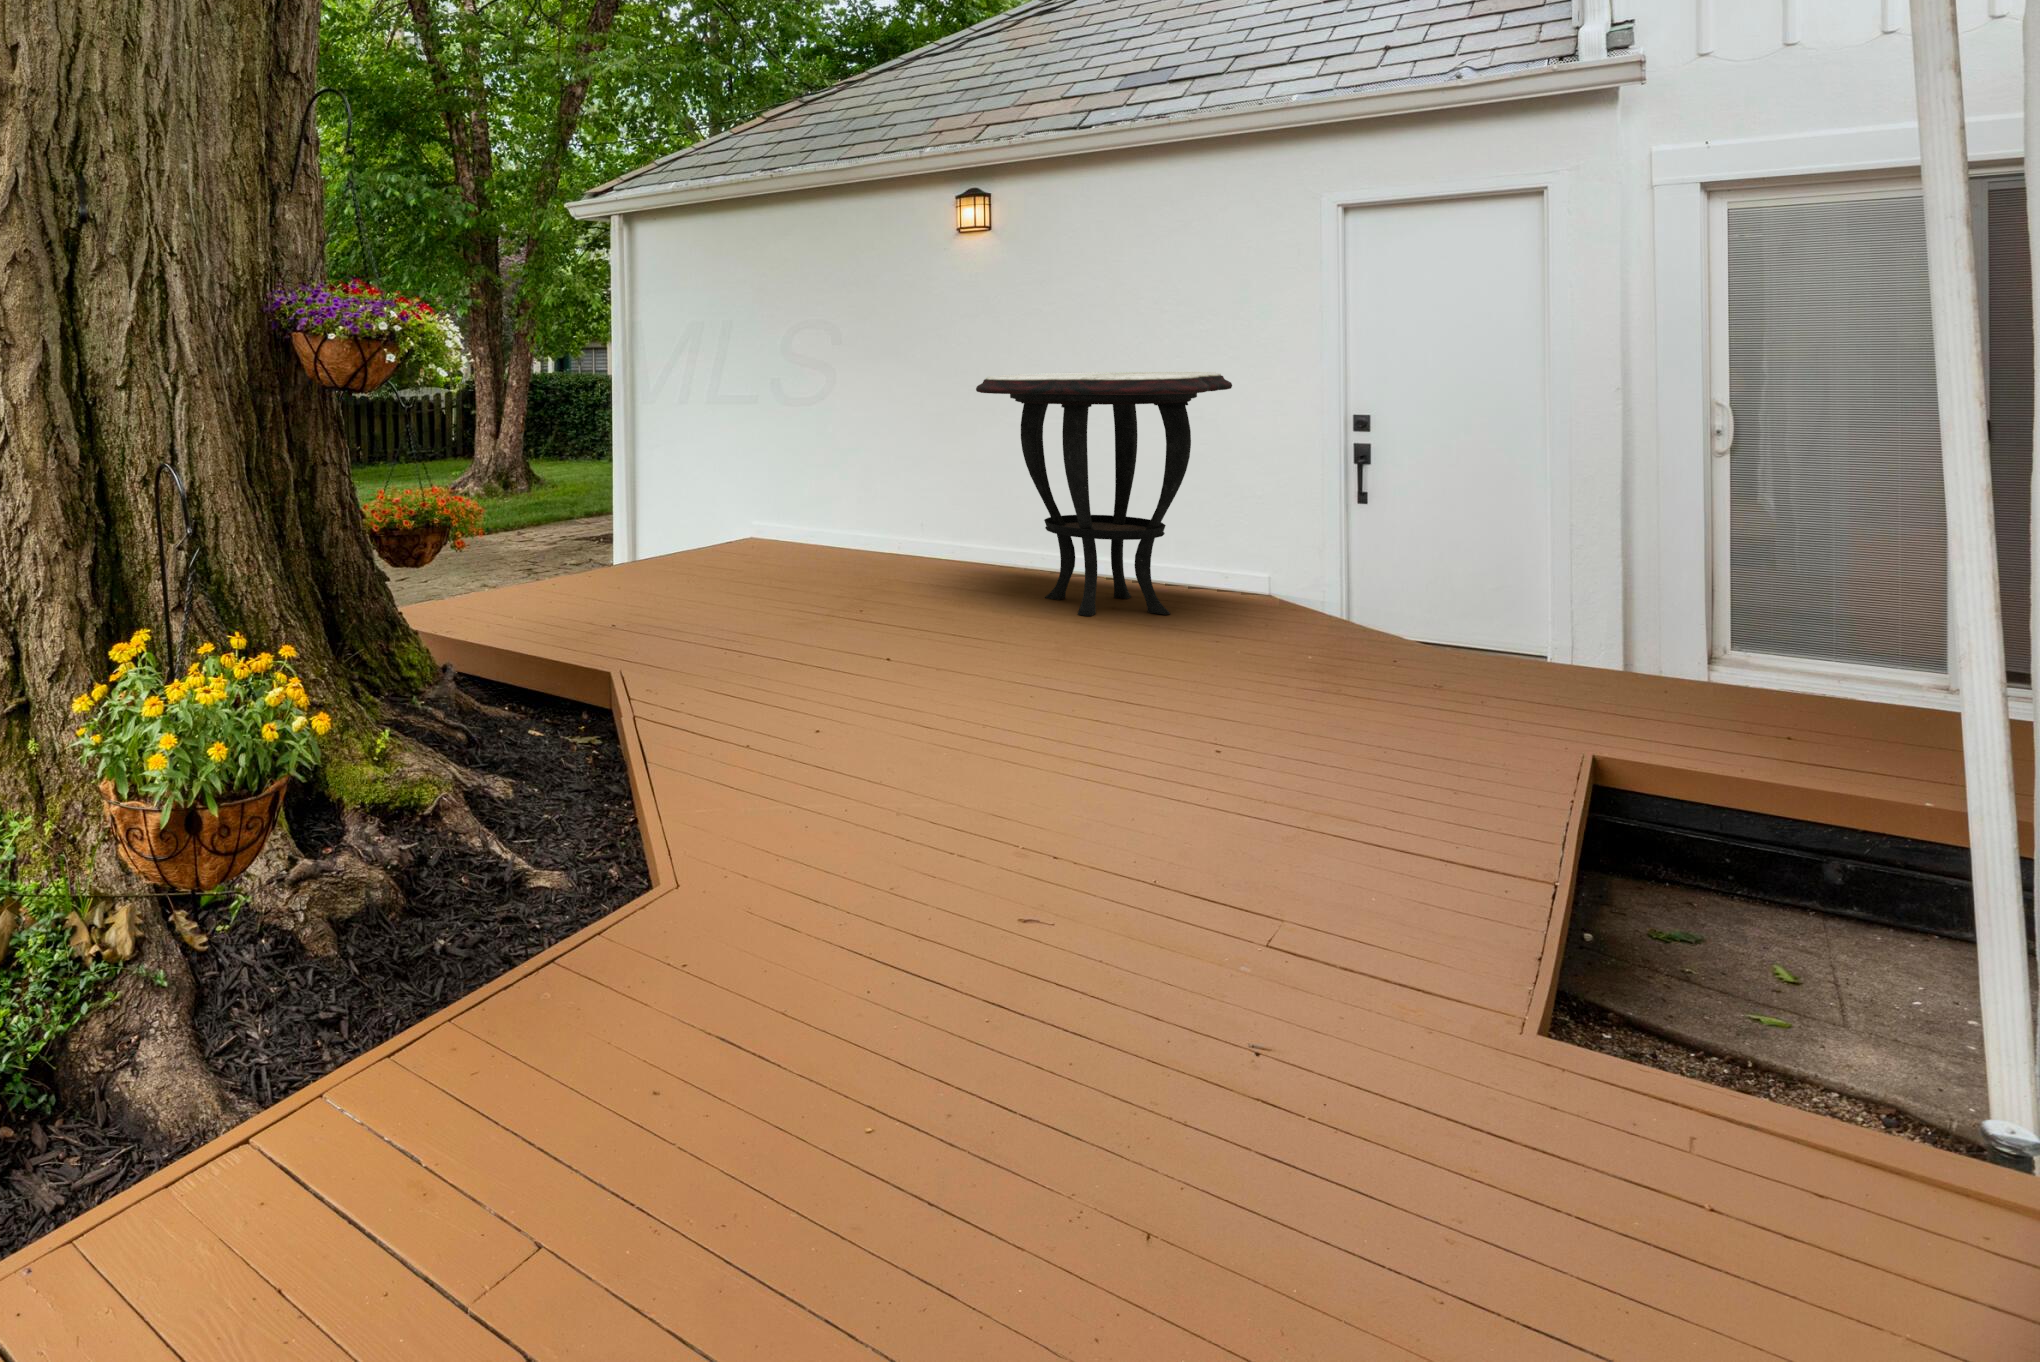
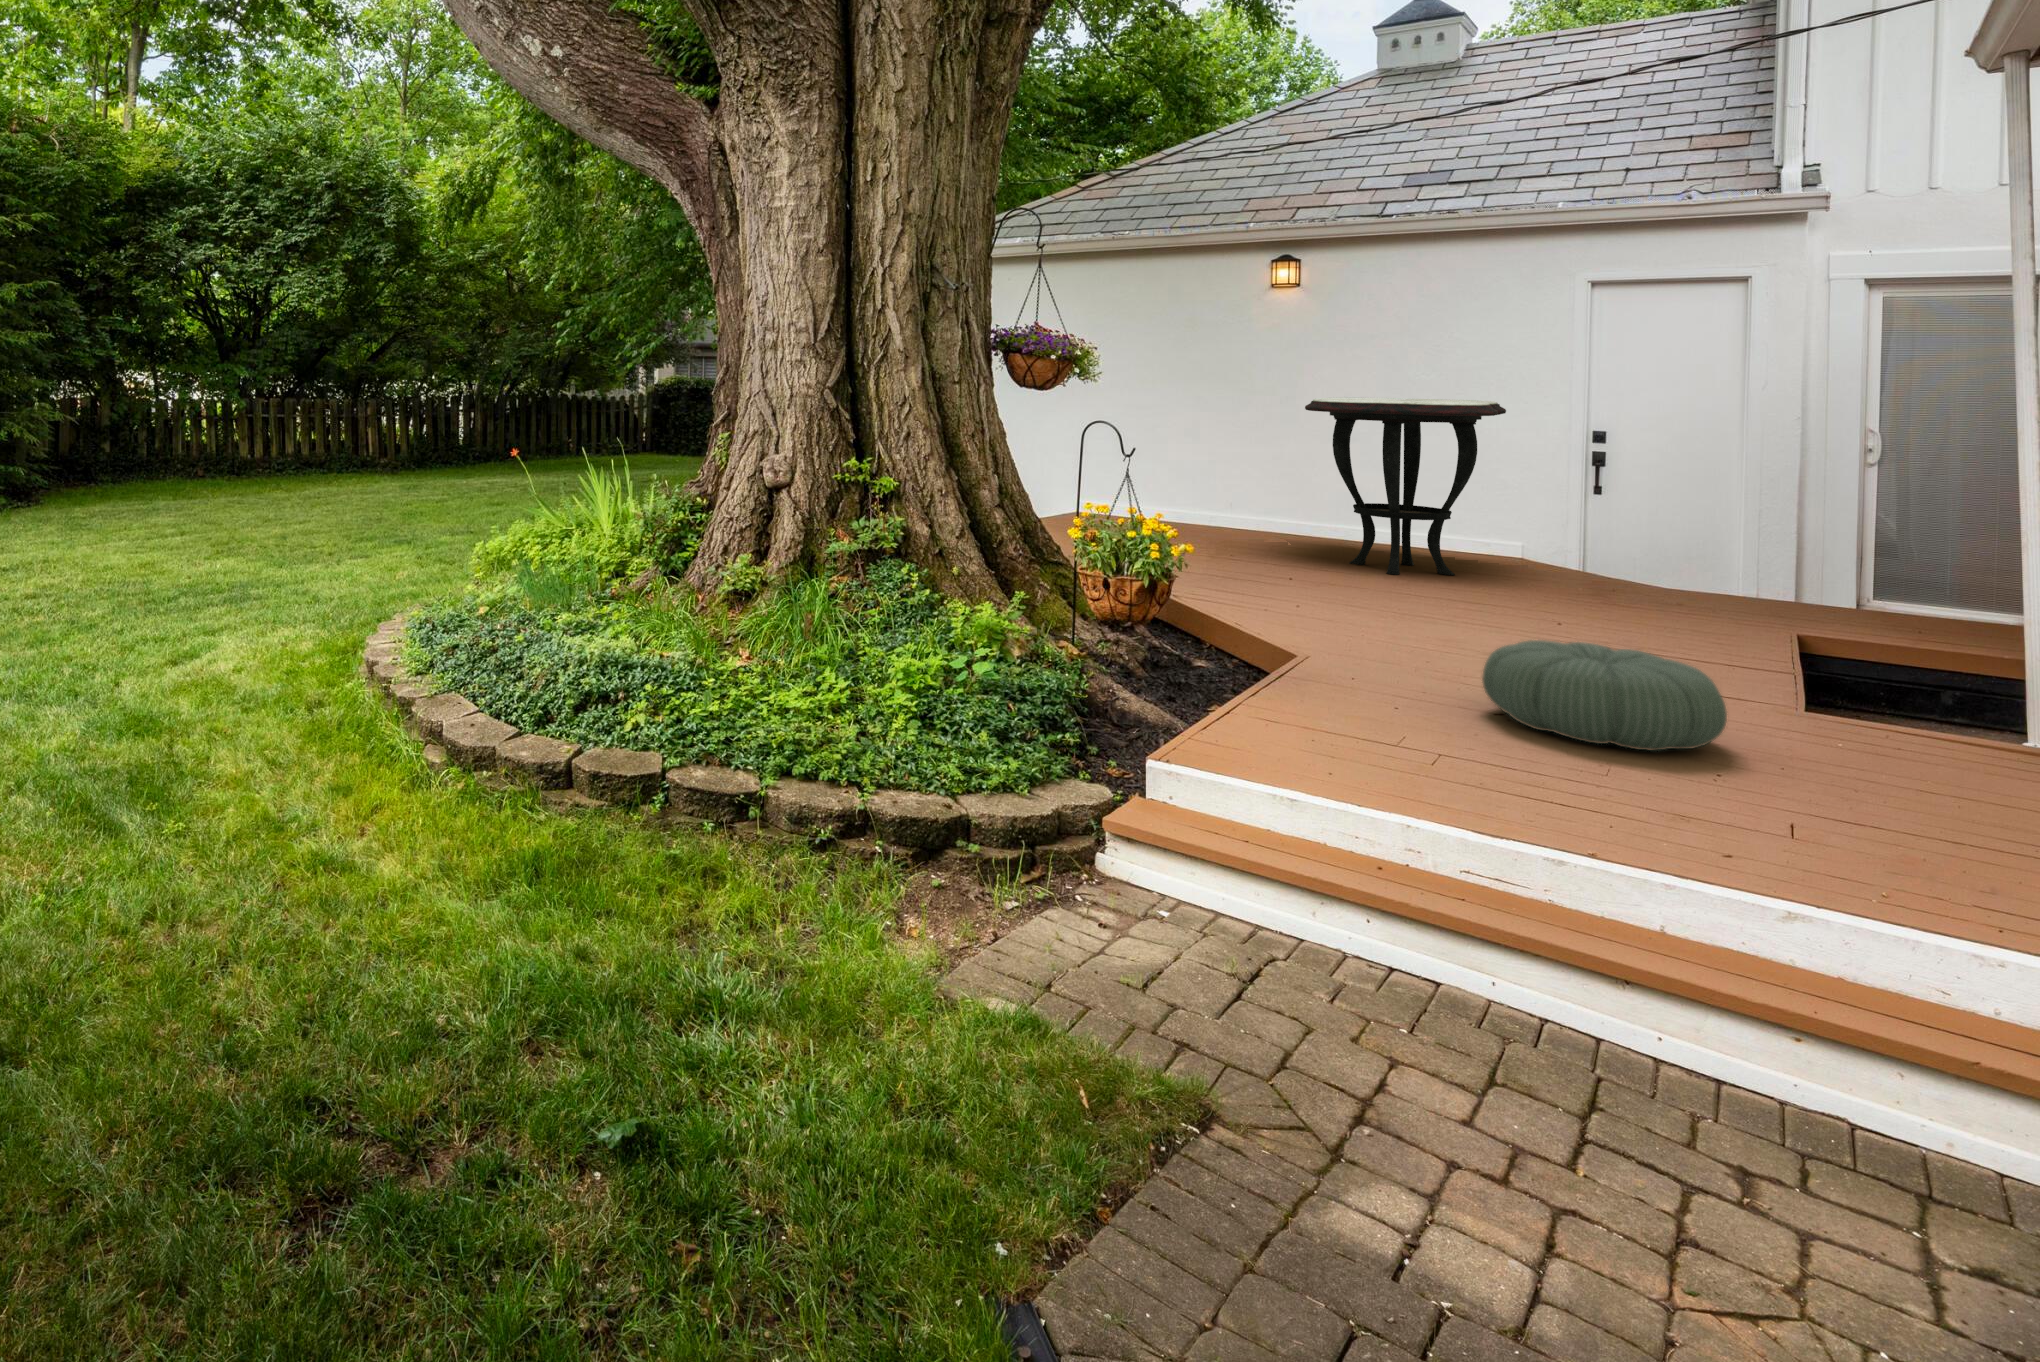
pouf: none [913,818,1307,1101] -> present [1482,640,1727,751]

